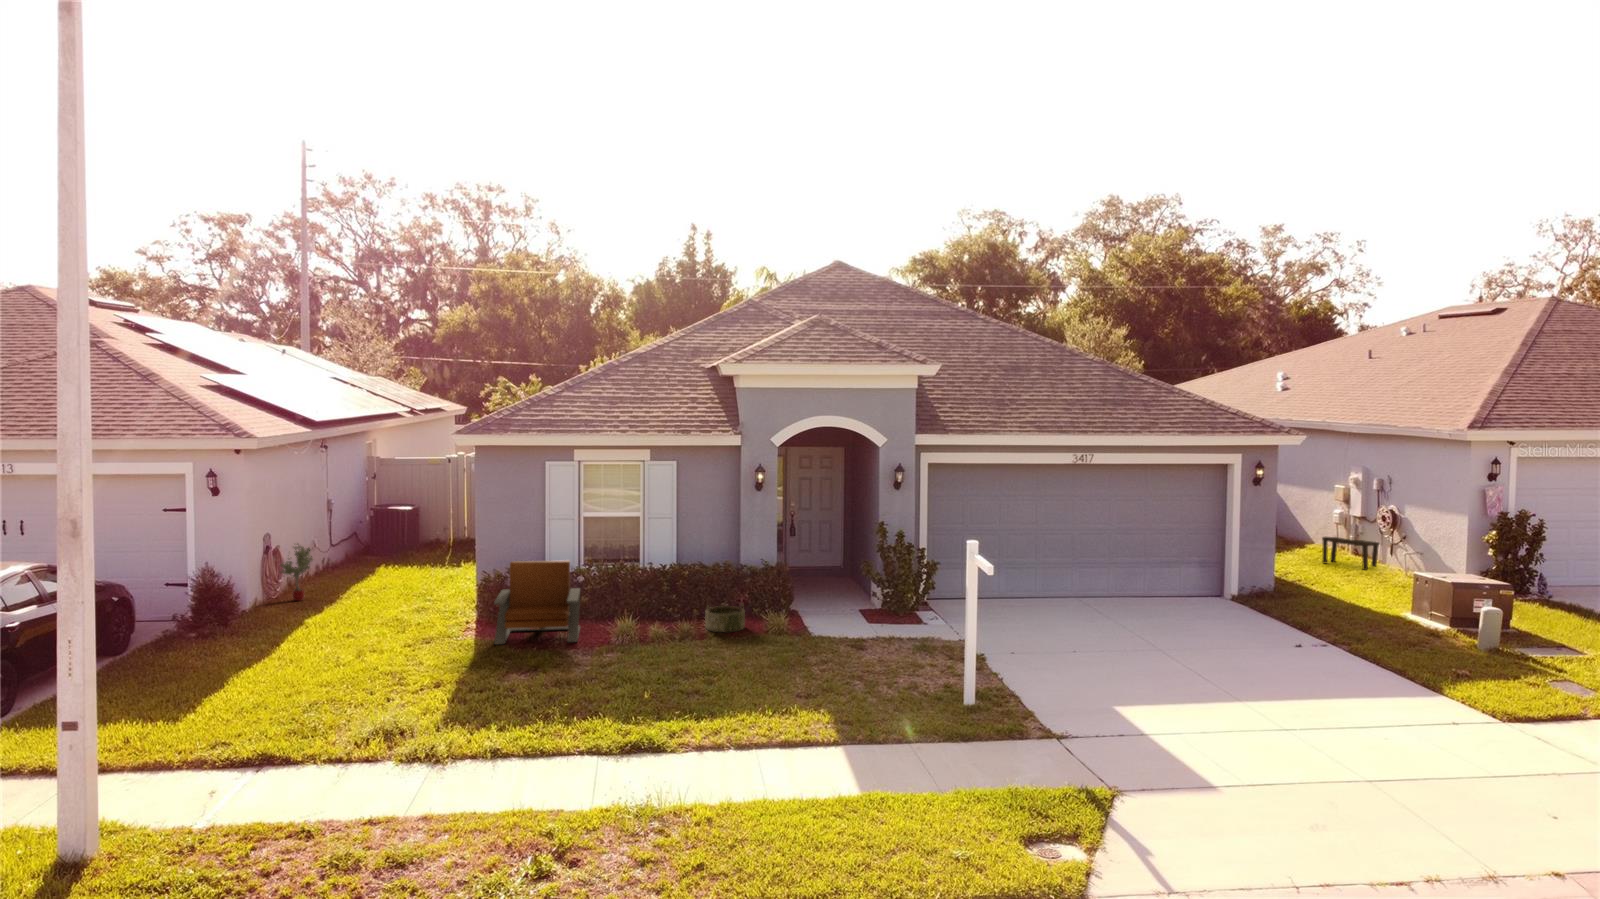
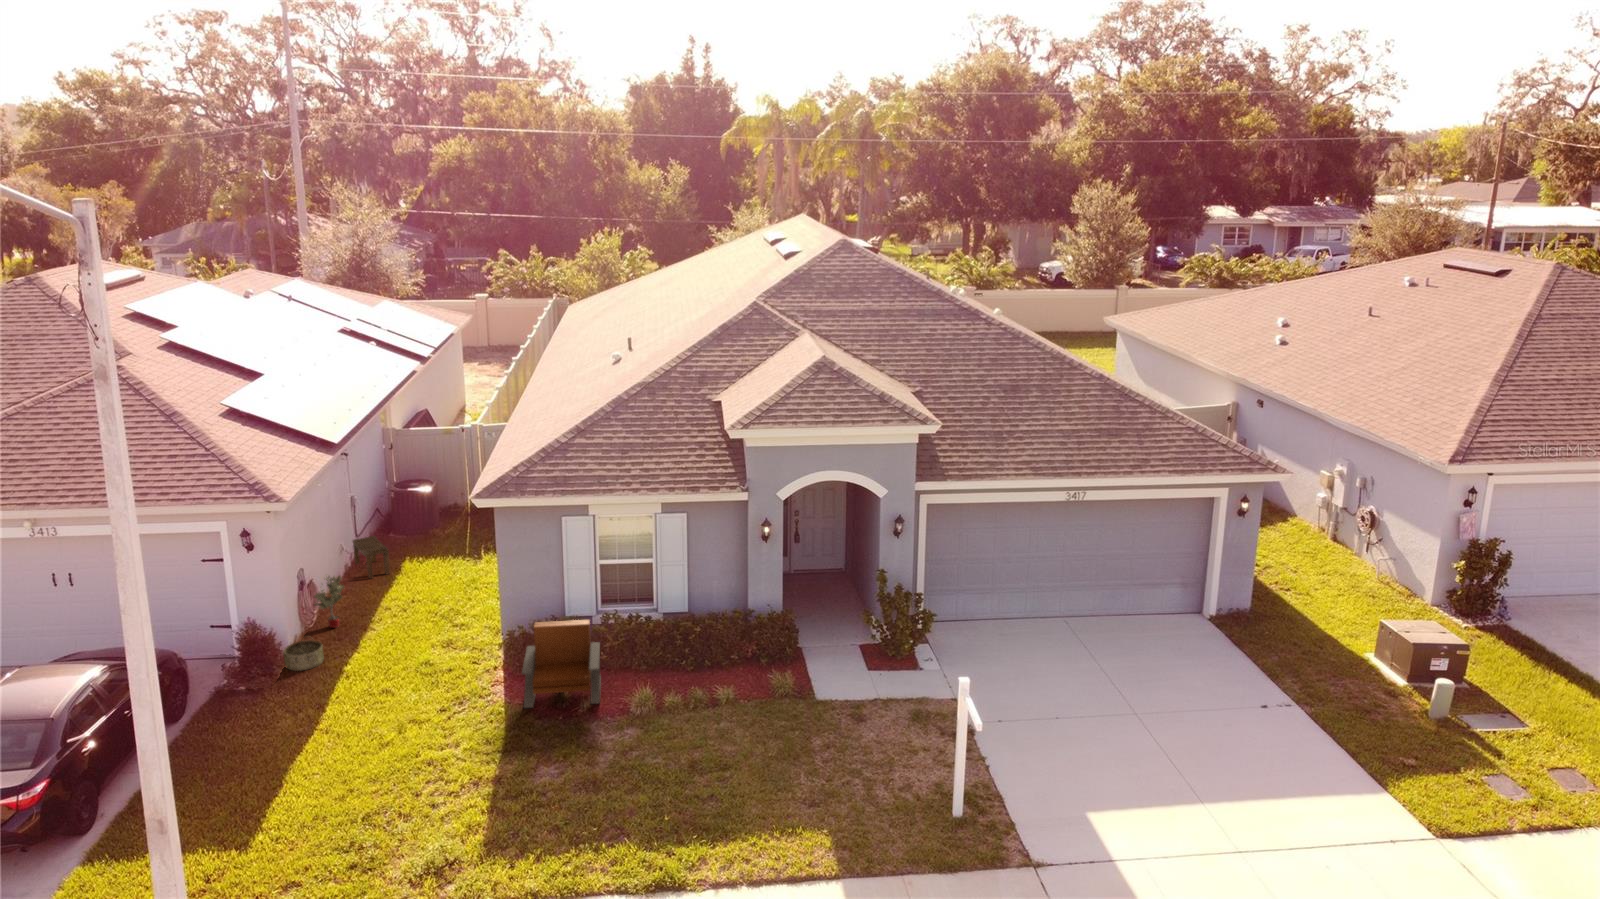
bench: present [1322,537,1380,570] -> present [353,536,390,579]
basket: present [705,605,745,632] -> present [283,640,324,671]

